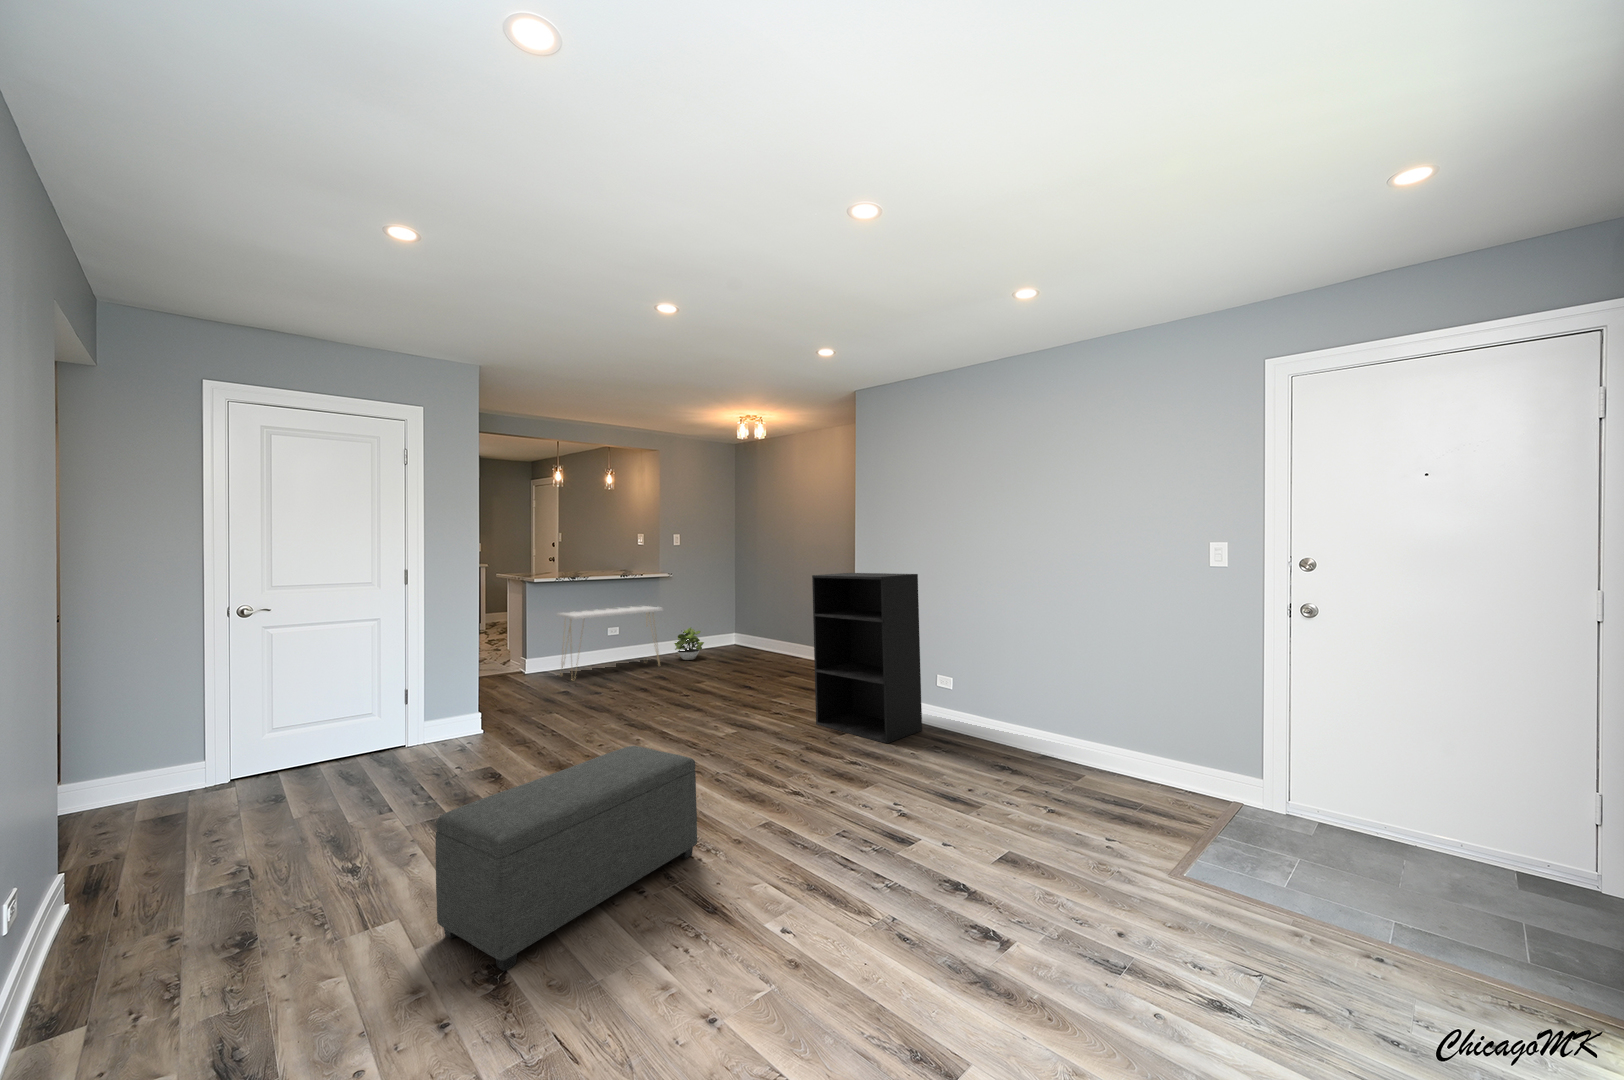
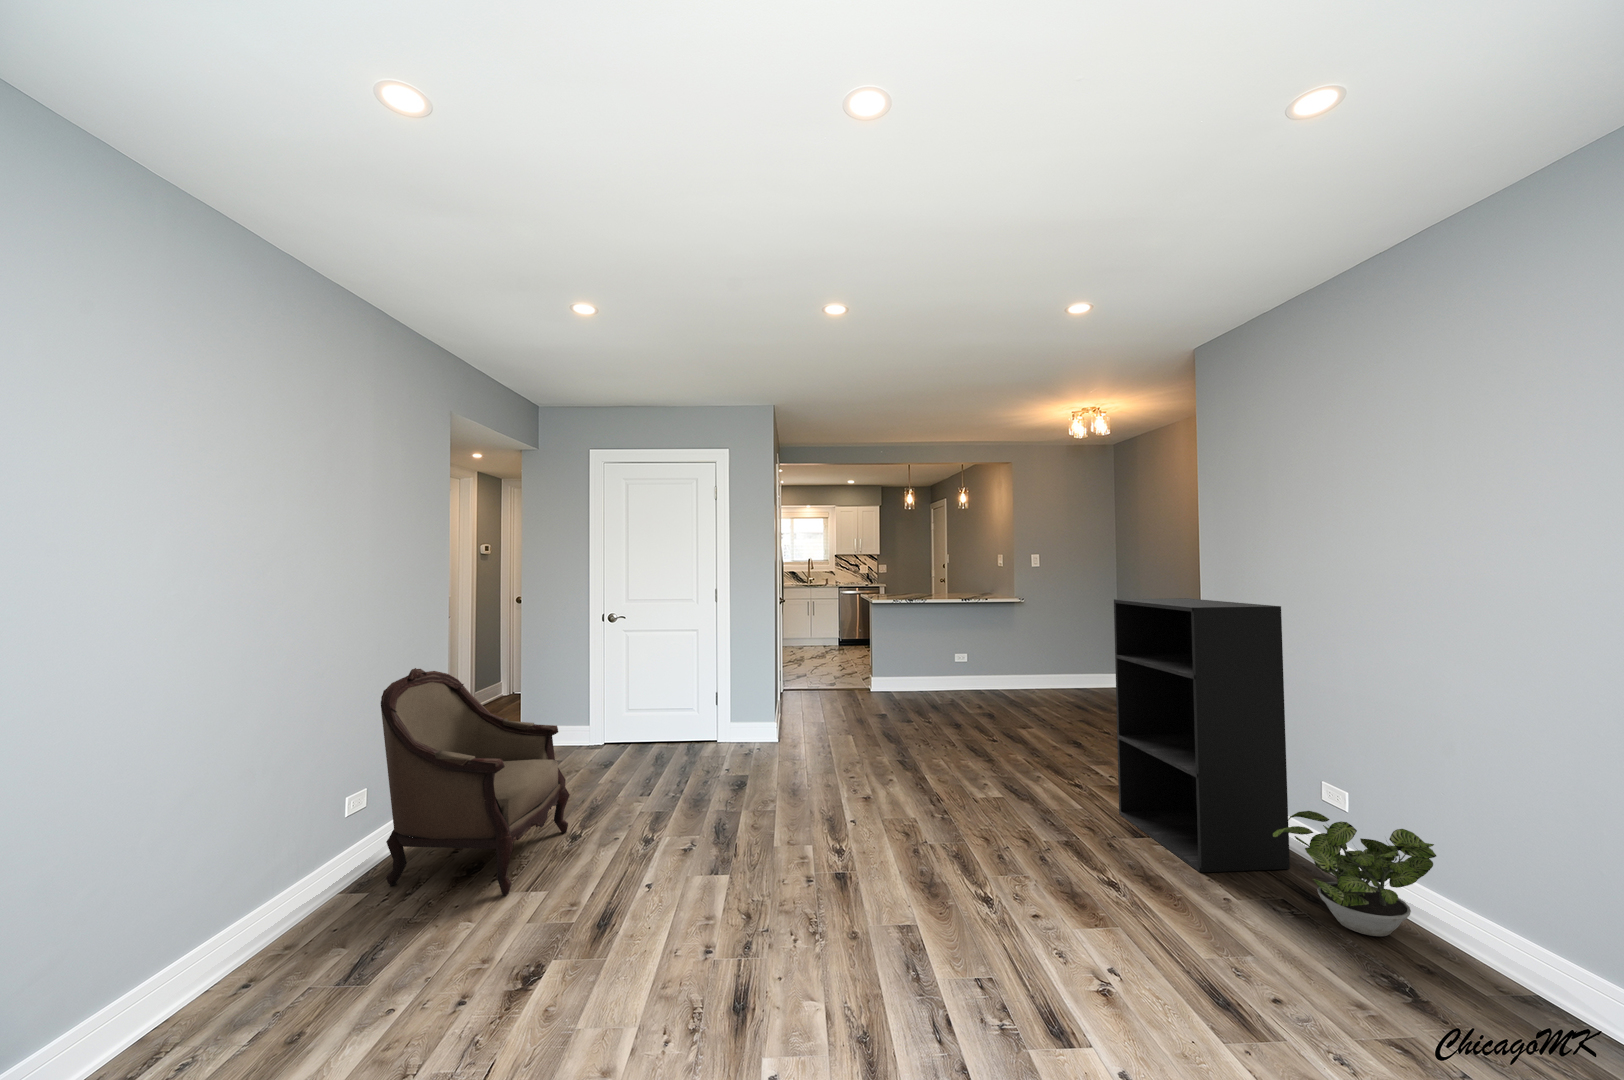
console table: present [557,606,663,678] -> none [889,624,1003,701]
potted plant: present [674,628,704,660] -> present [1273,811,1436,936]
armchair: none [115,703,363,997] -> present [381,668,570,895]
ottoman: present [436,746,697,971] -> none [530,783,798,977]

